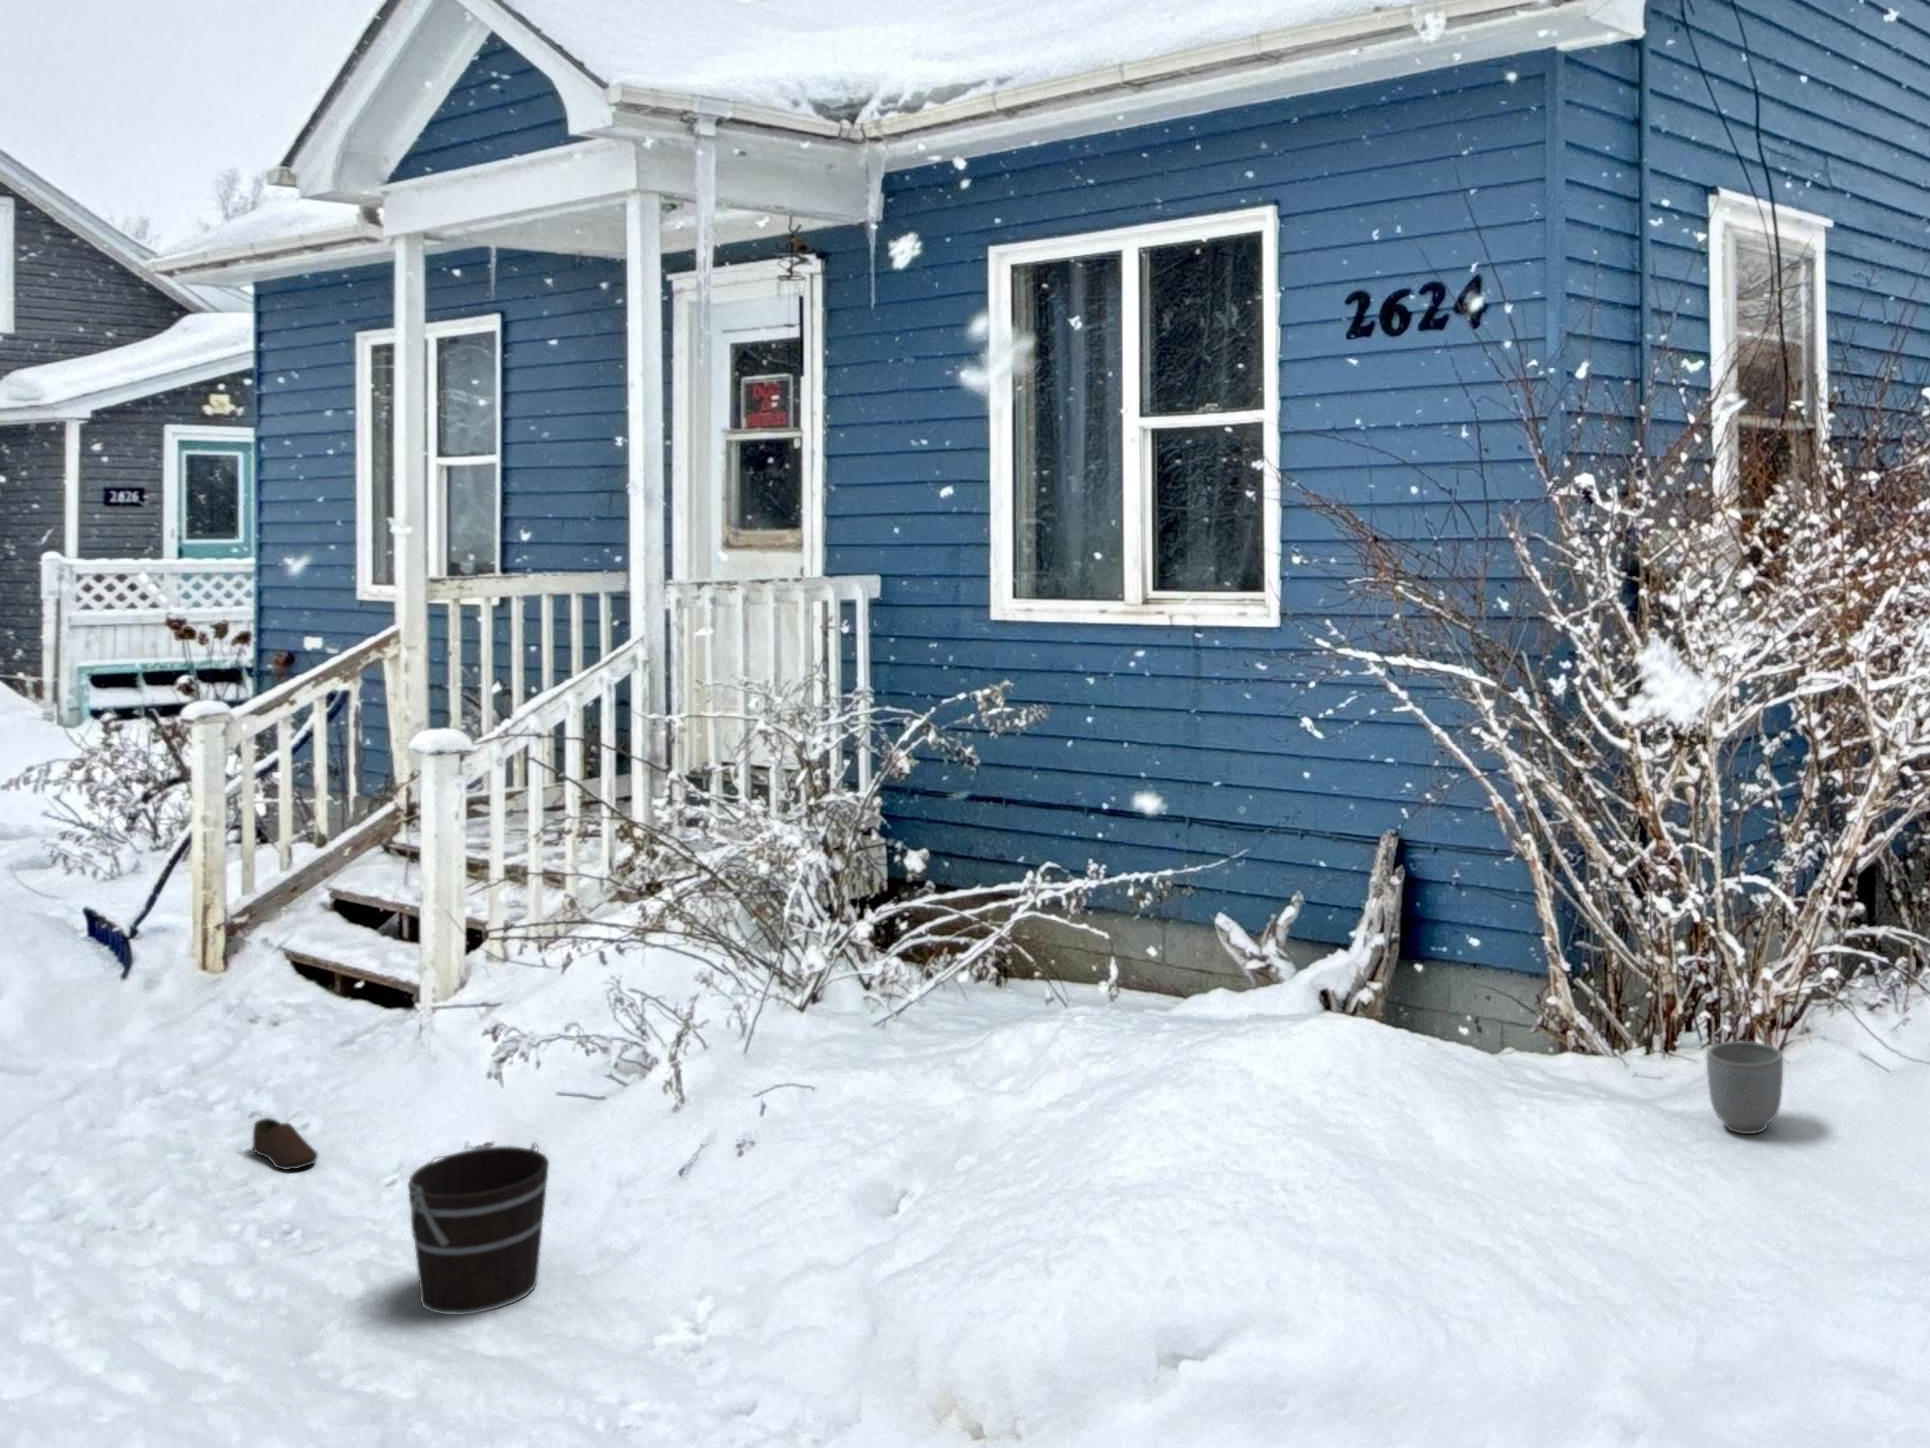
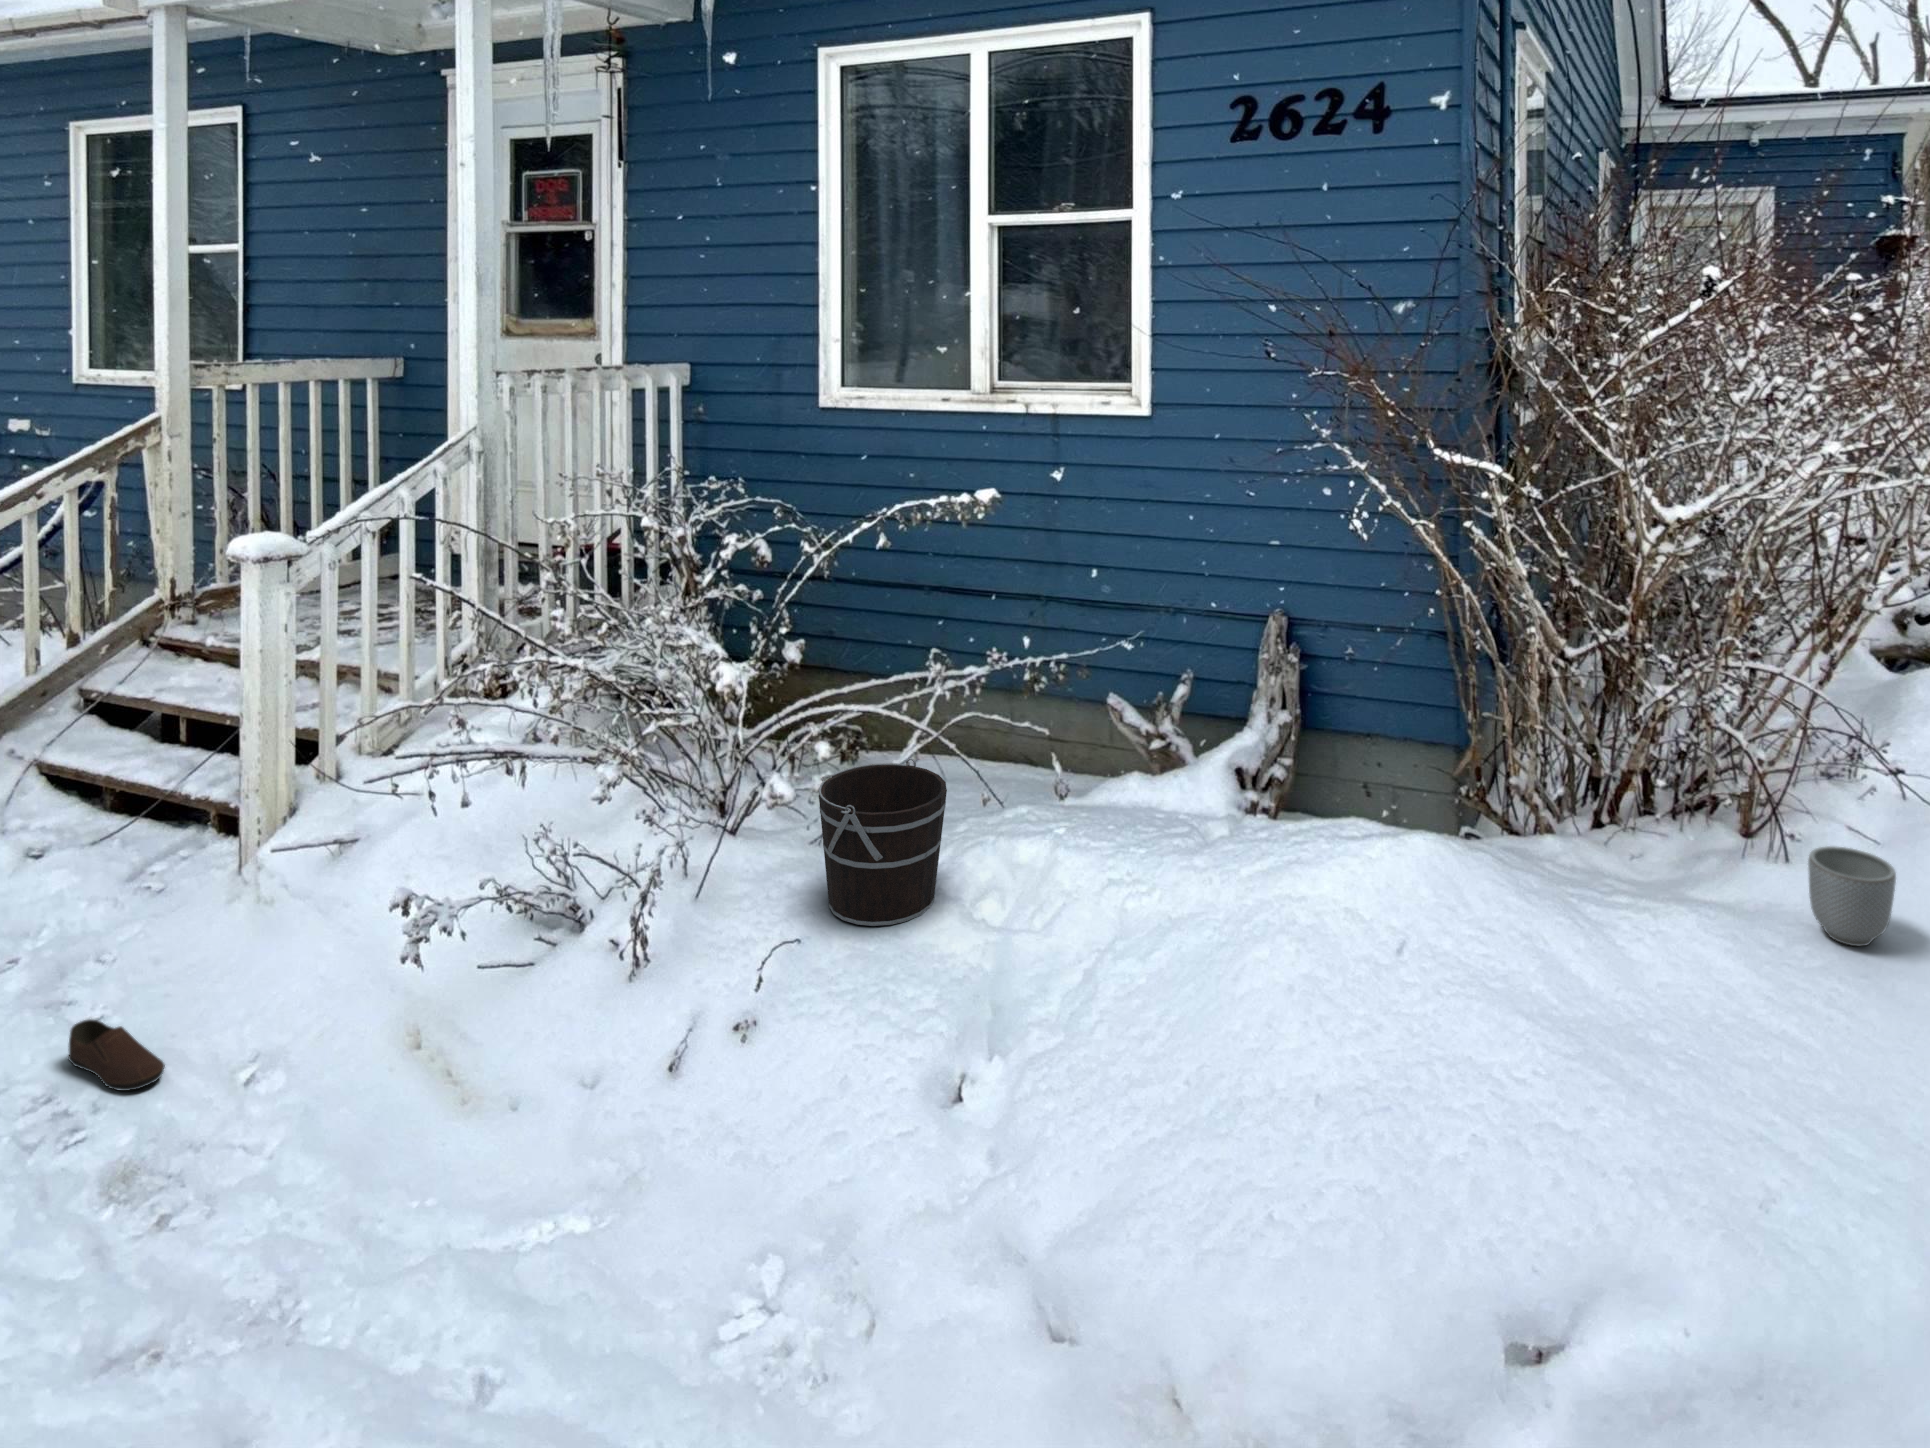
bucket: present [408,1144,549,1315] -> present [819,758,947,926]

